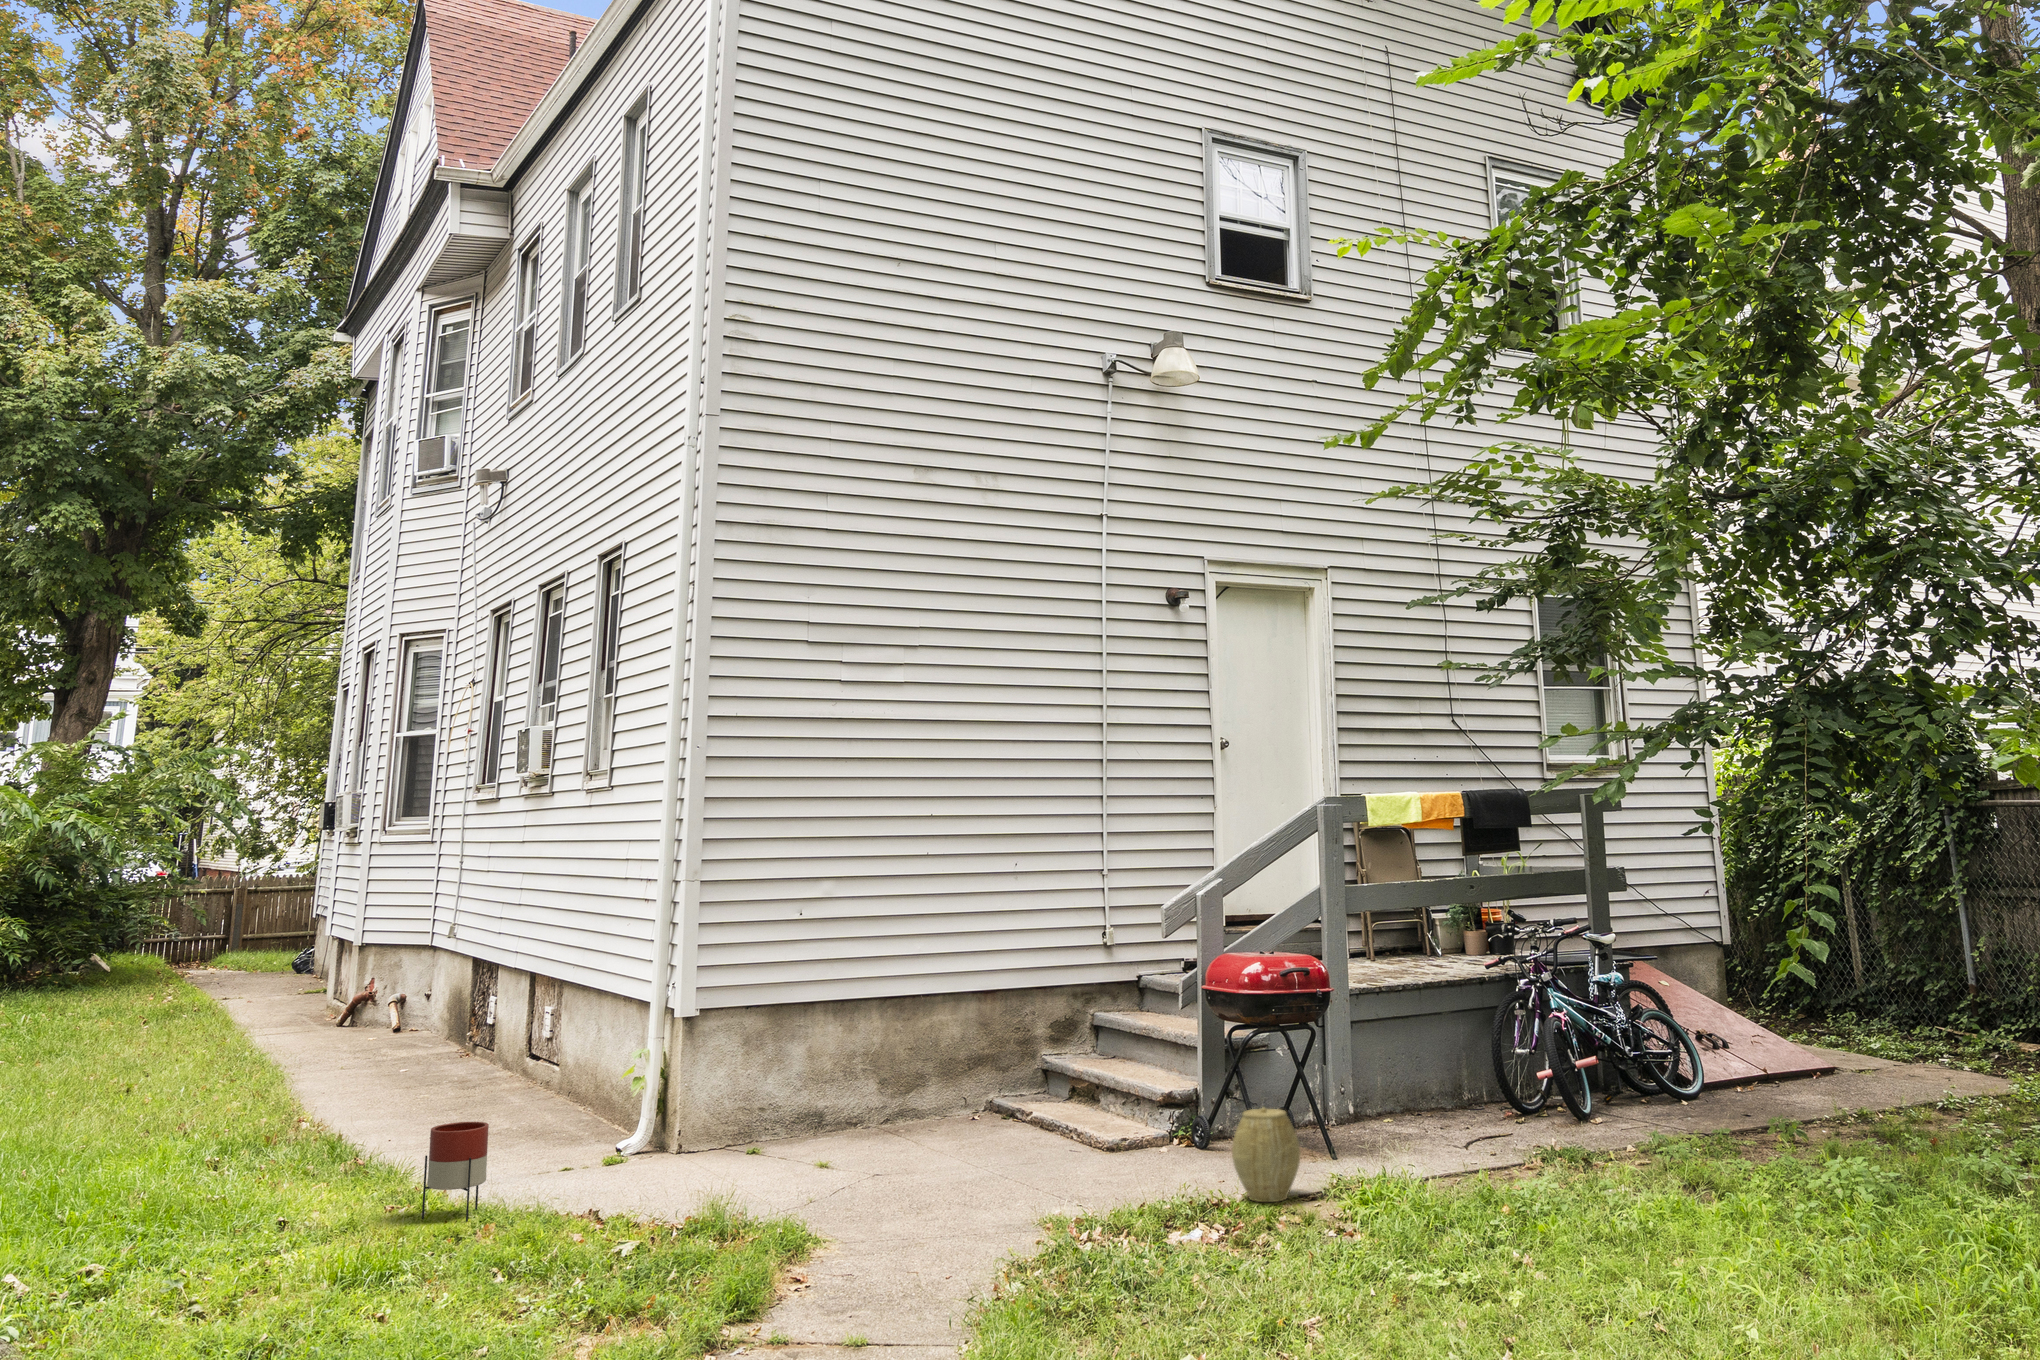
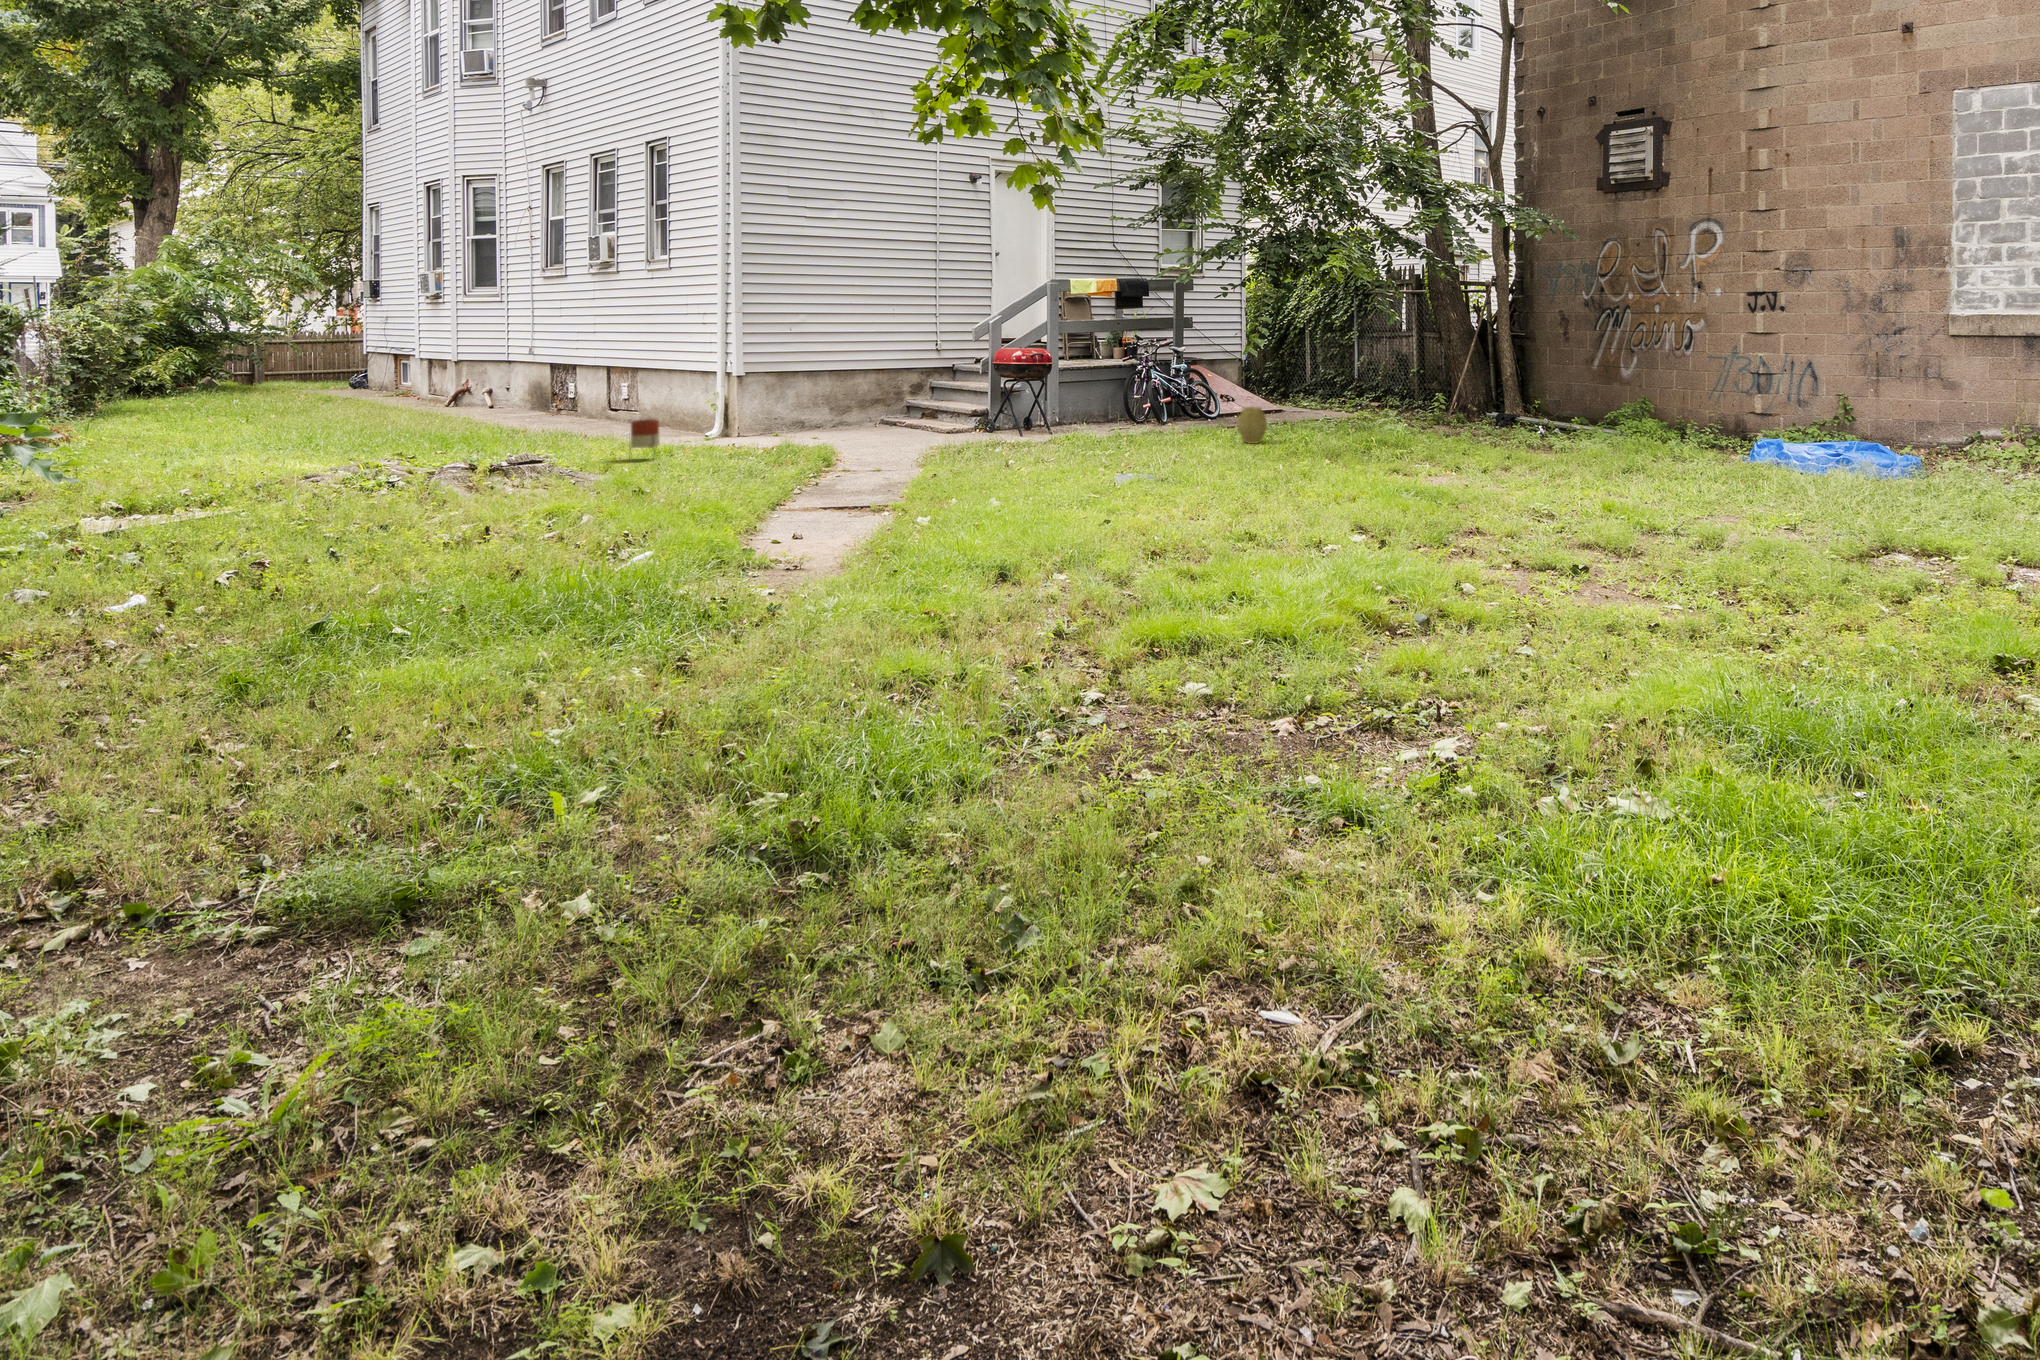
woven basket: present [1232,1108,1301,1202] -> present [1238,407,1267,444]

